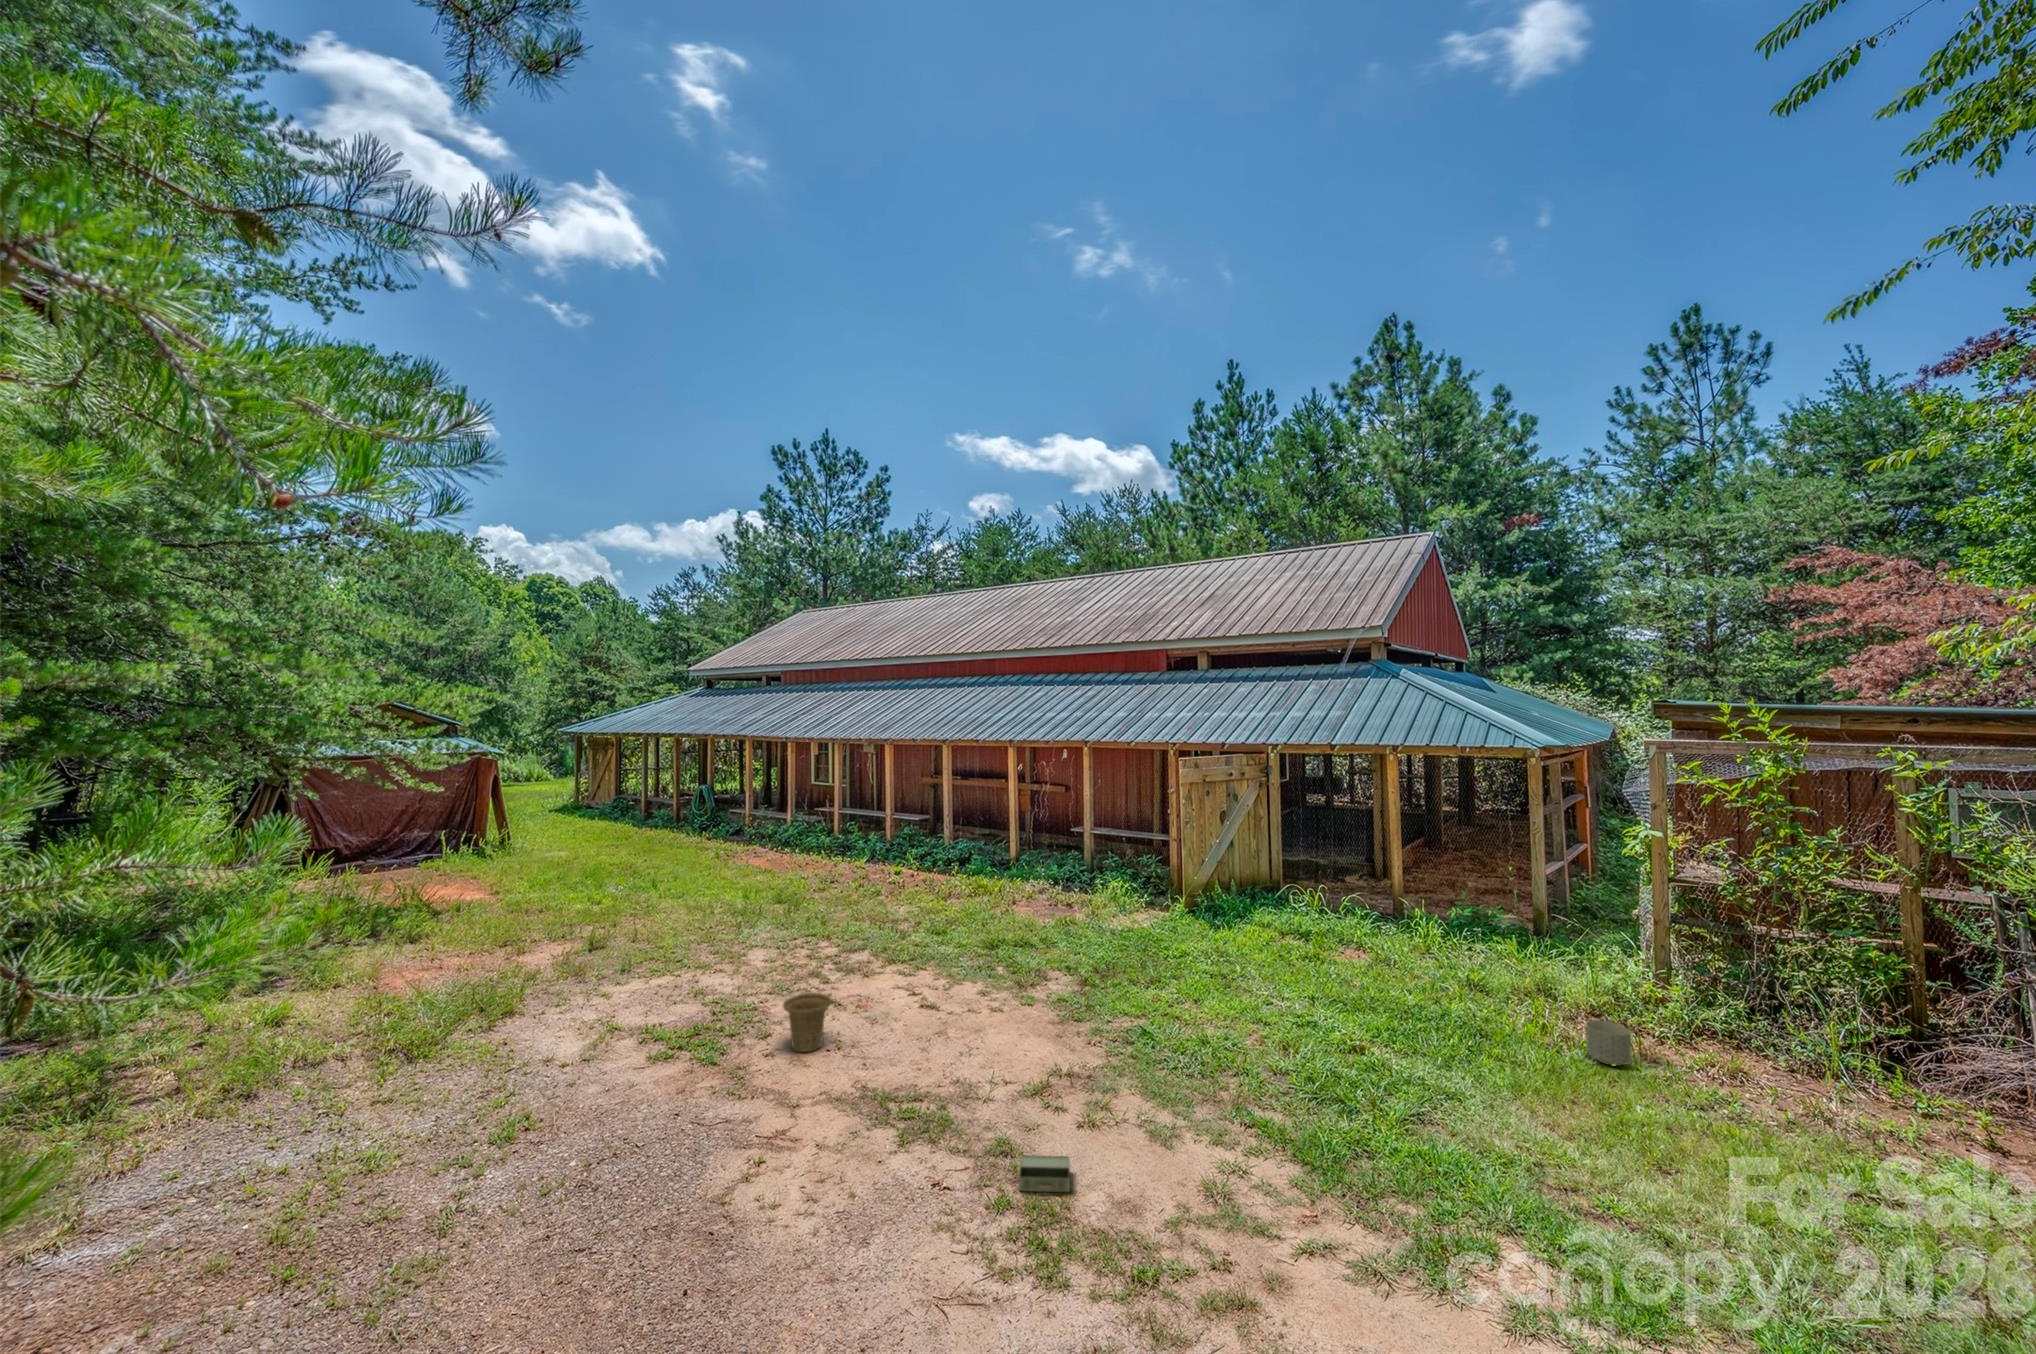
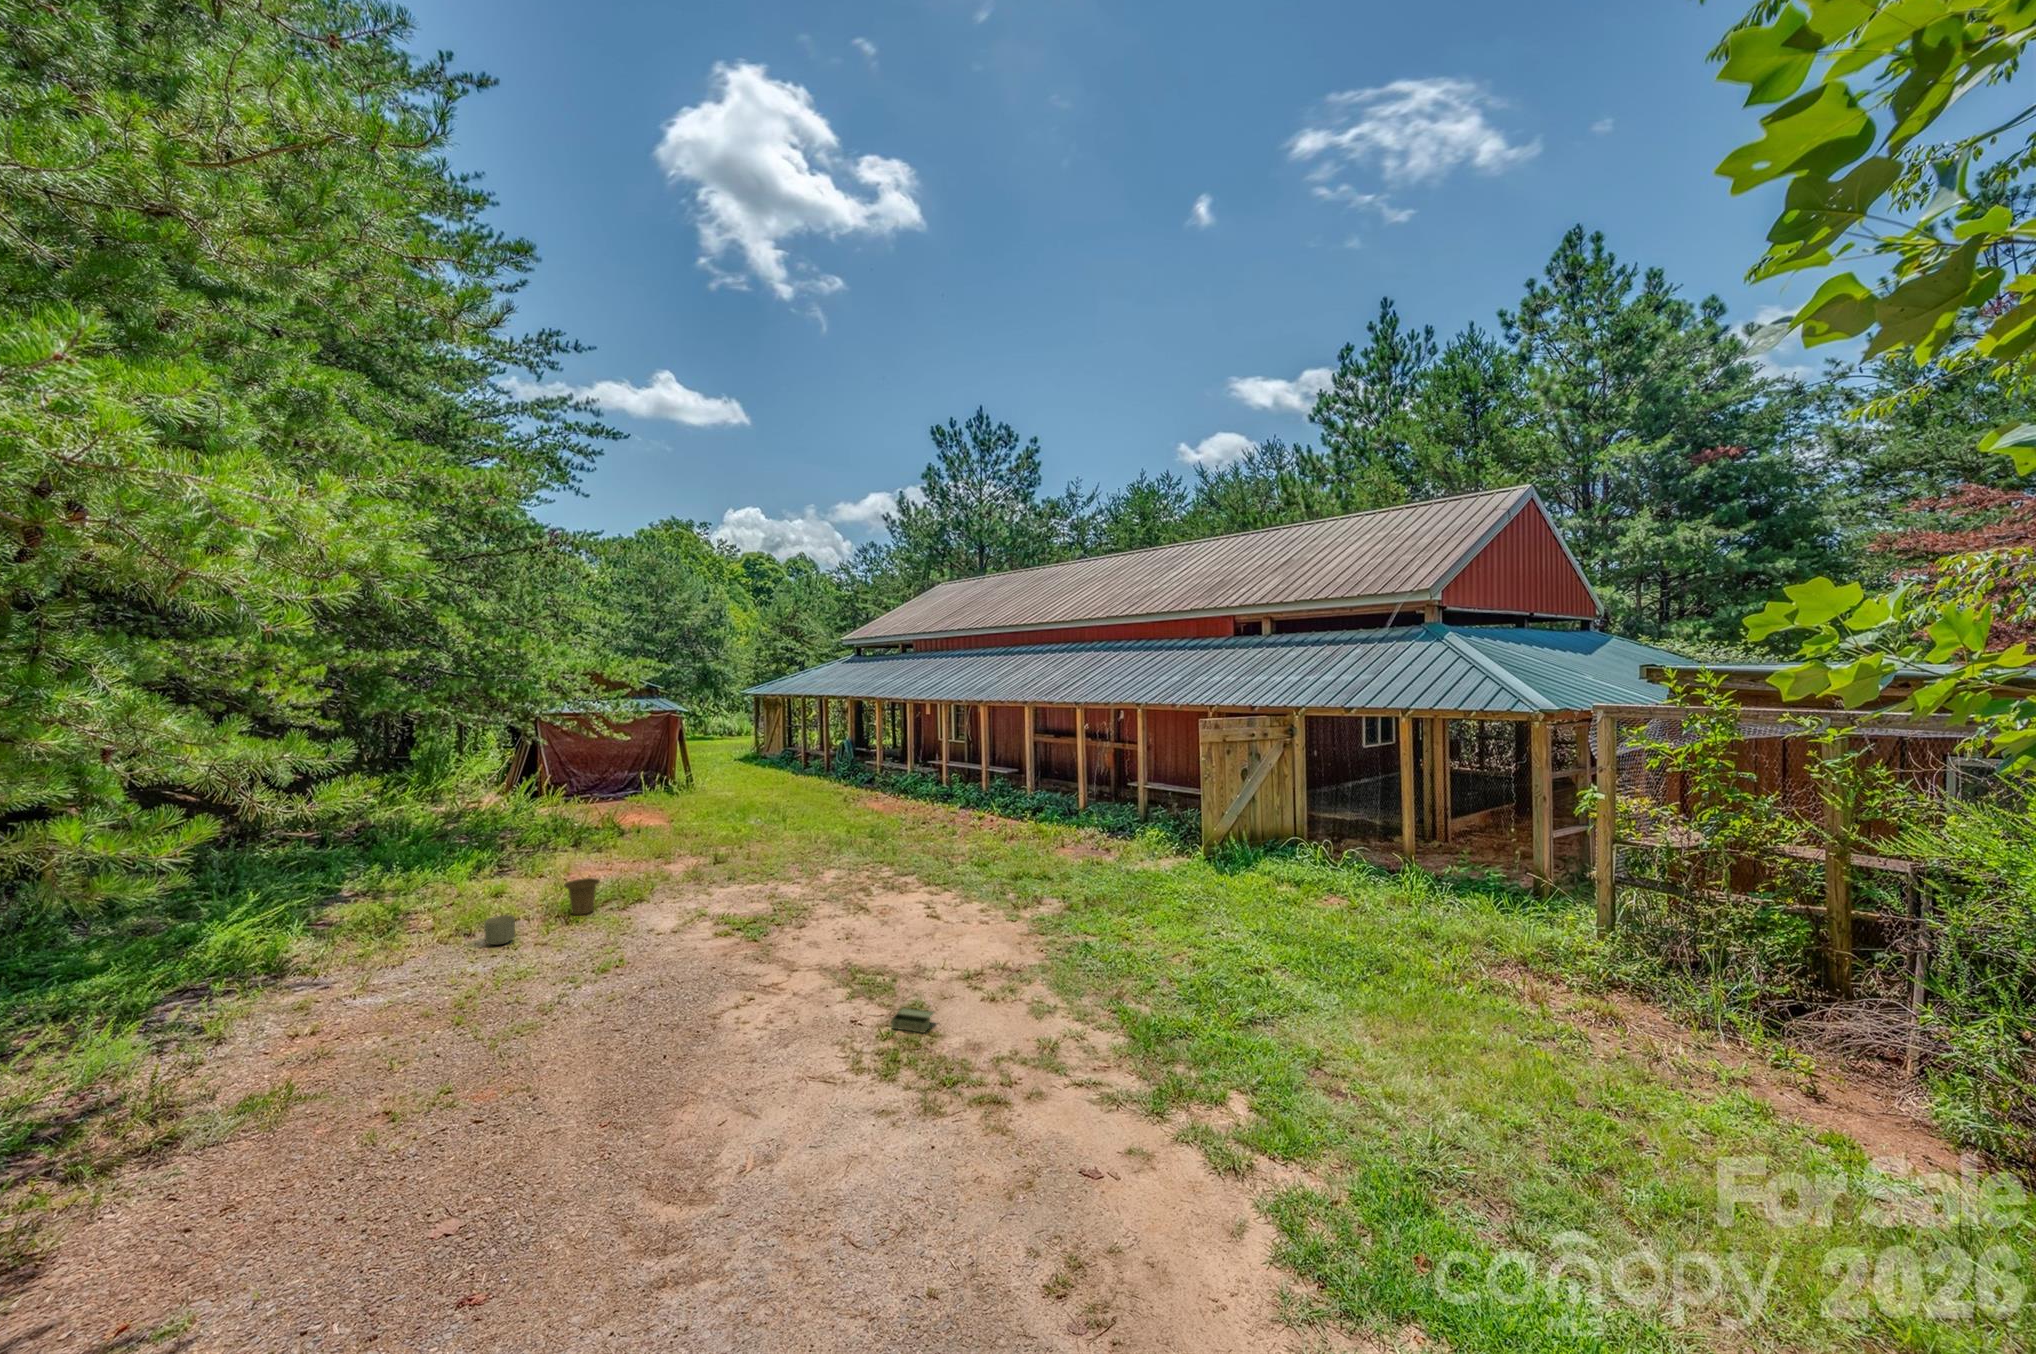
basket: present [783,993,831,1053] -> present [564,878,600,915]
planter: present [1586,1020,1632,1066] -> present [485,915,515,945]

